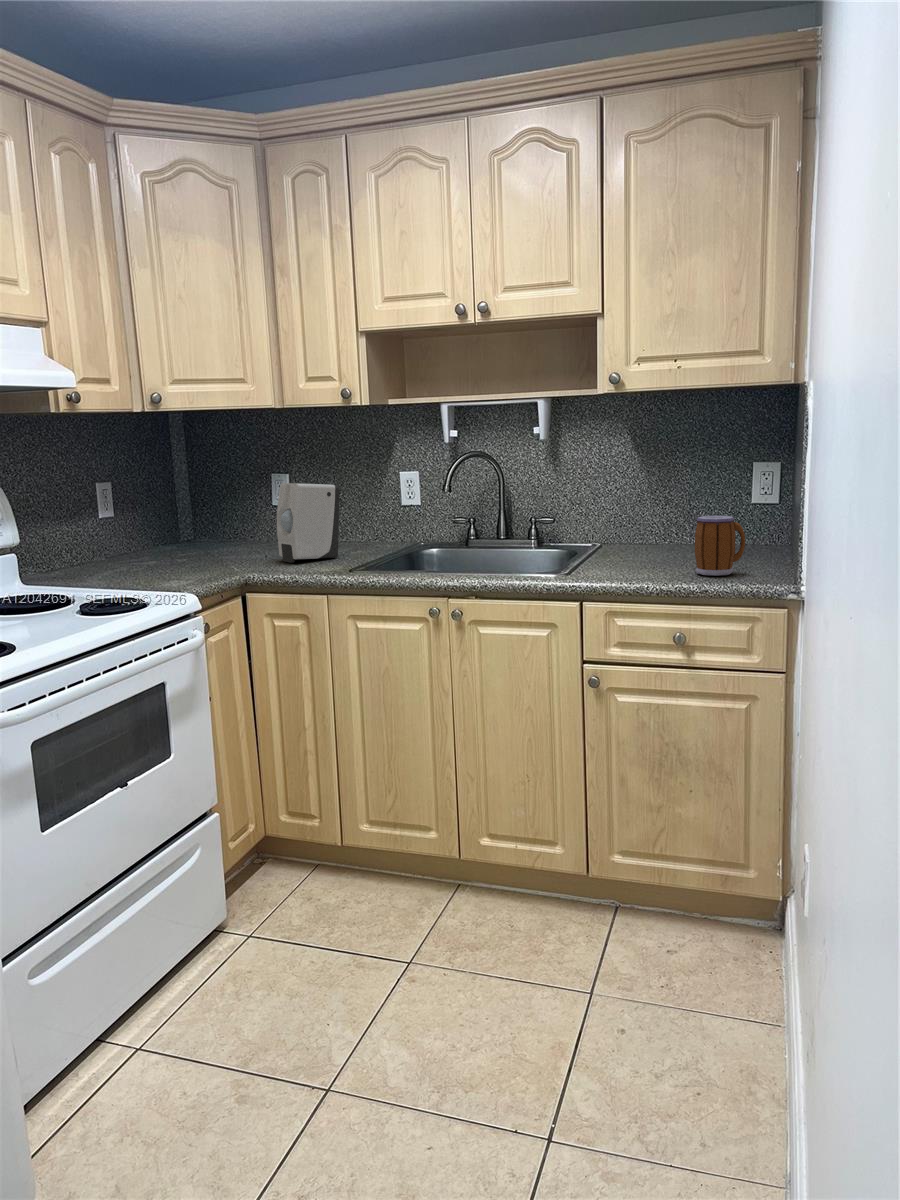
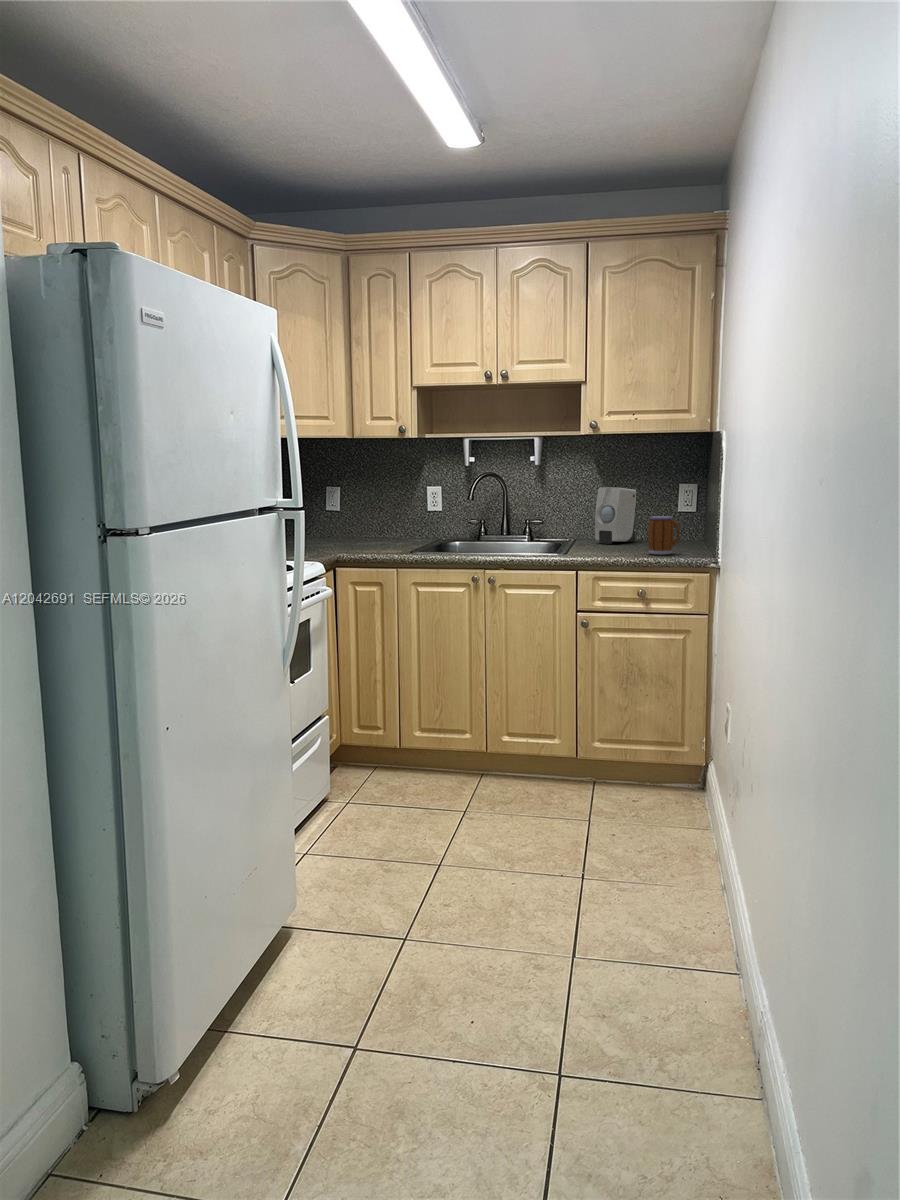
soap dispenser: present [277,483,340,563] -> present [595,487,637,544]

